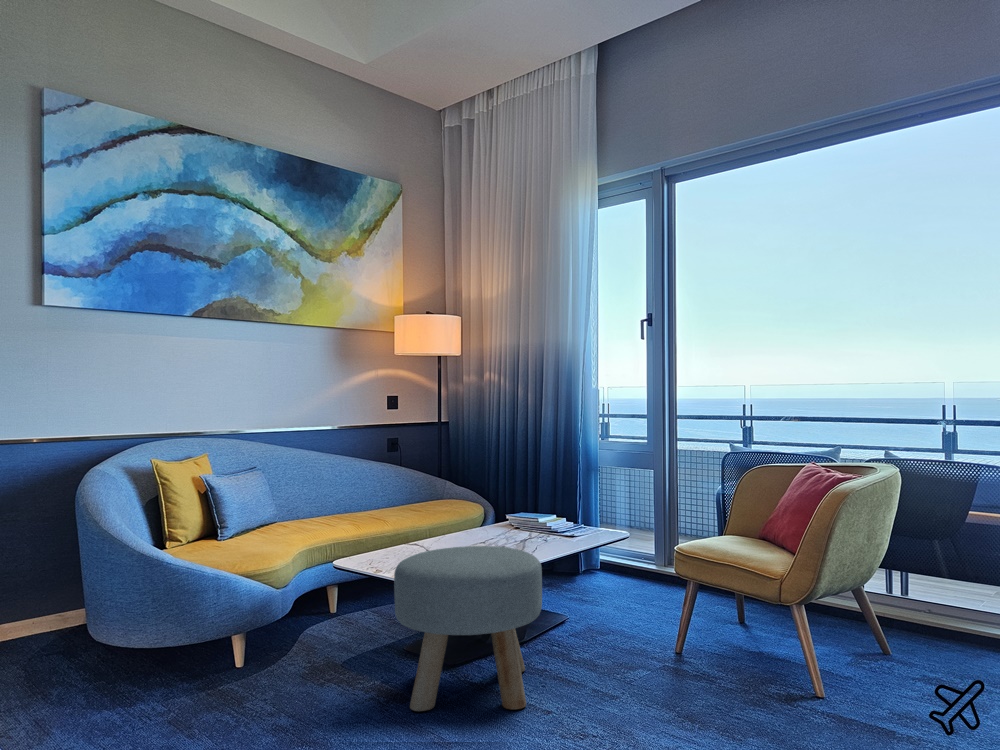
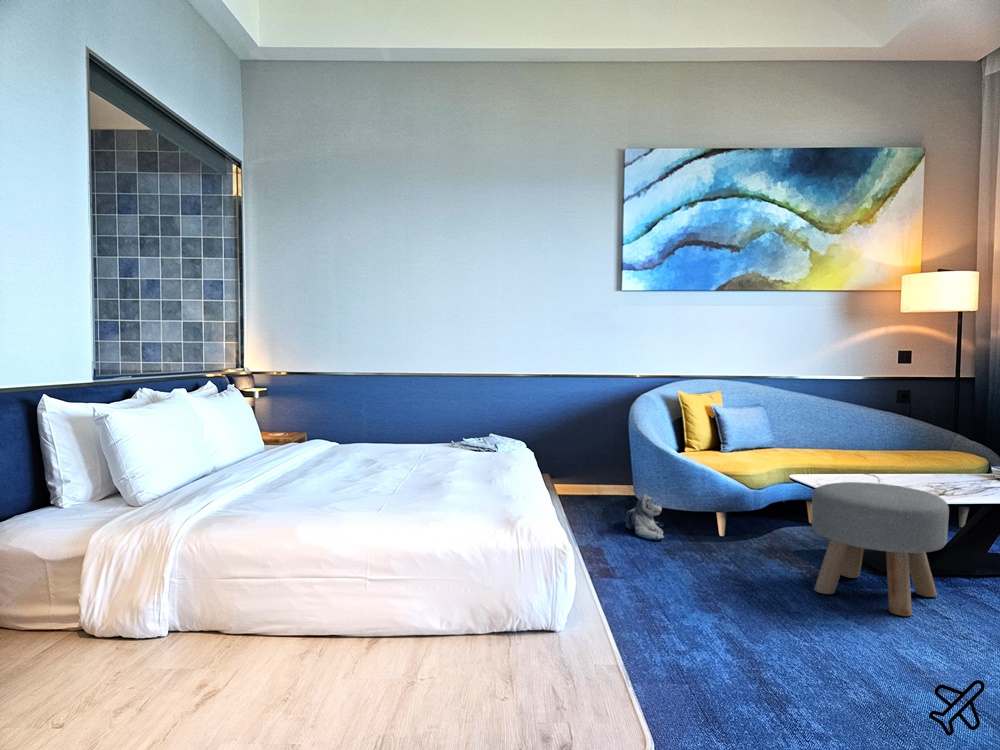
plush toy: none [76,628,158,708] -> present [626,494,664,540]

